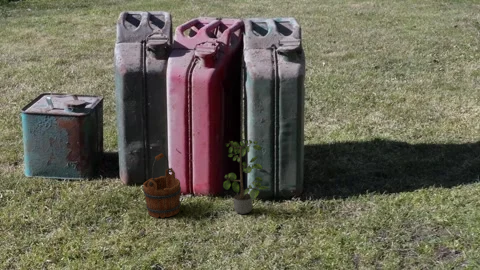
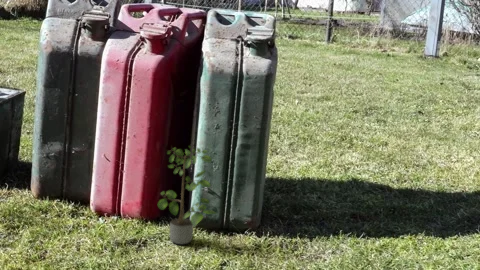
wooden bucket: present [143,153,181,218] -> none [54,156,103,240]

